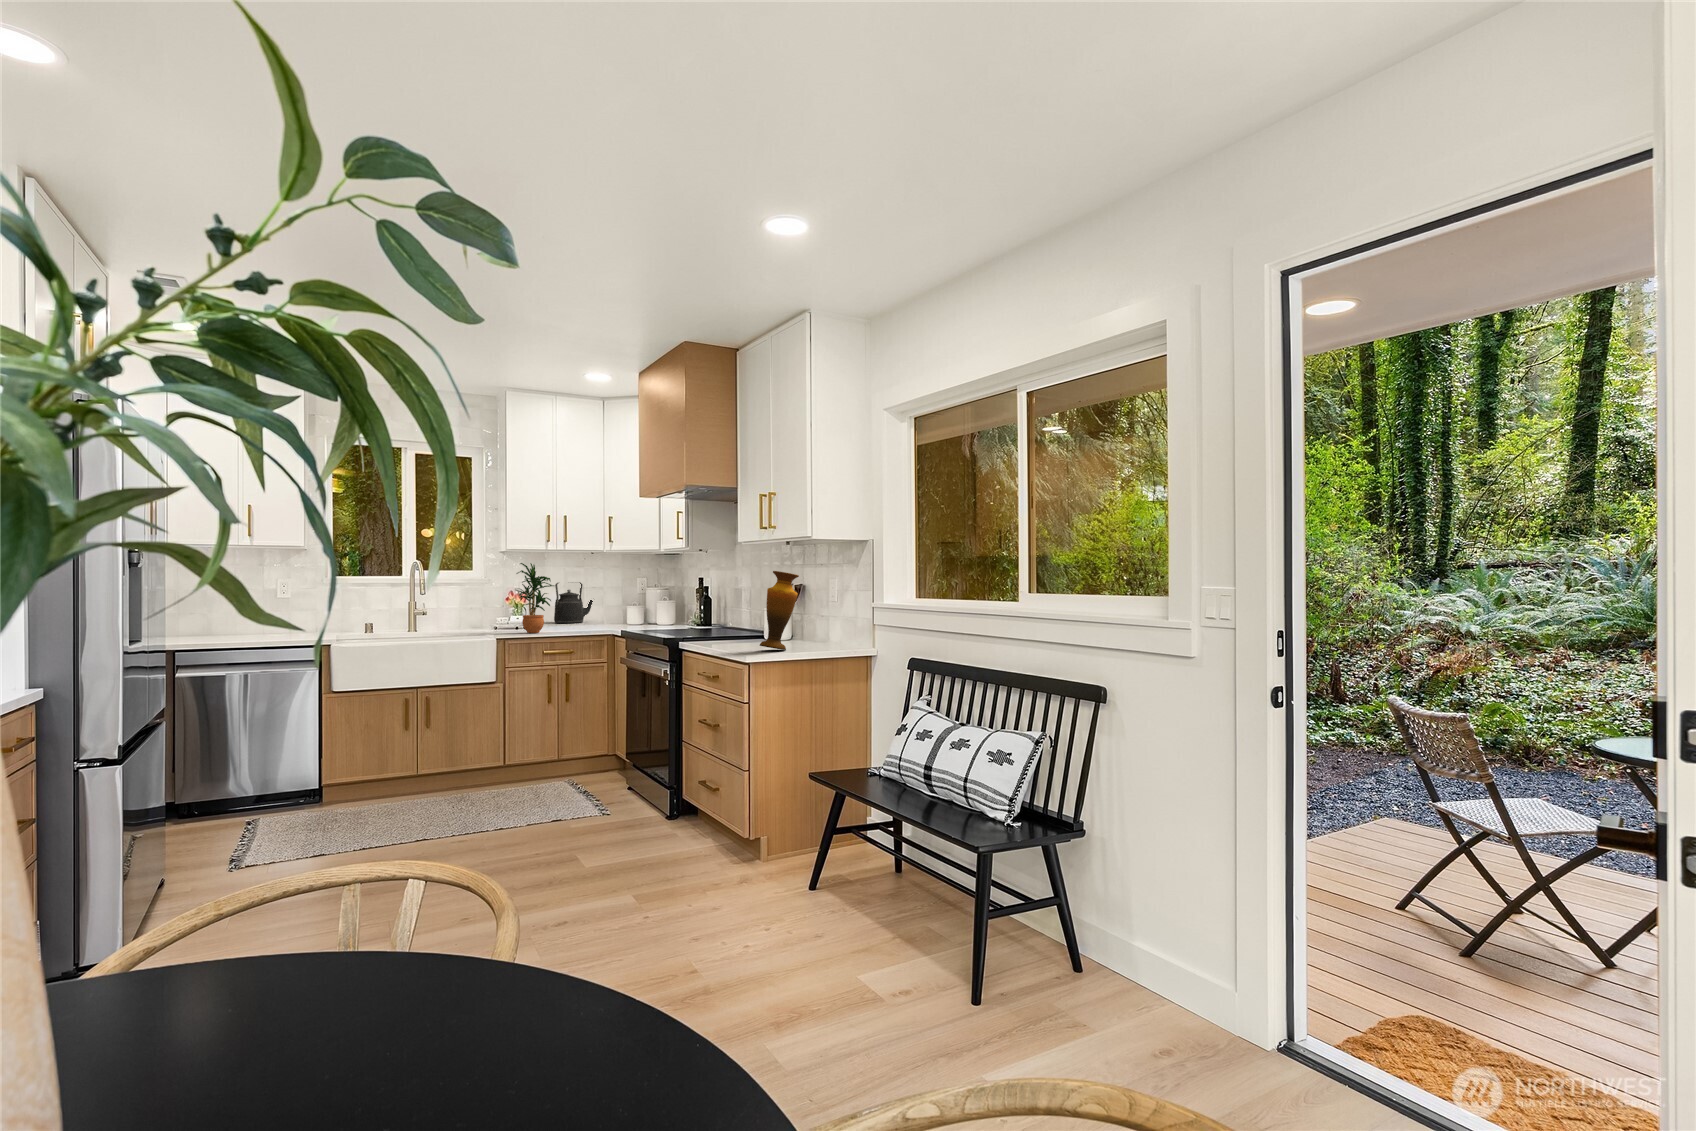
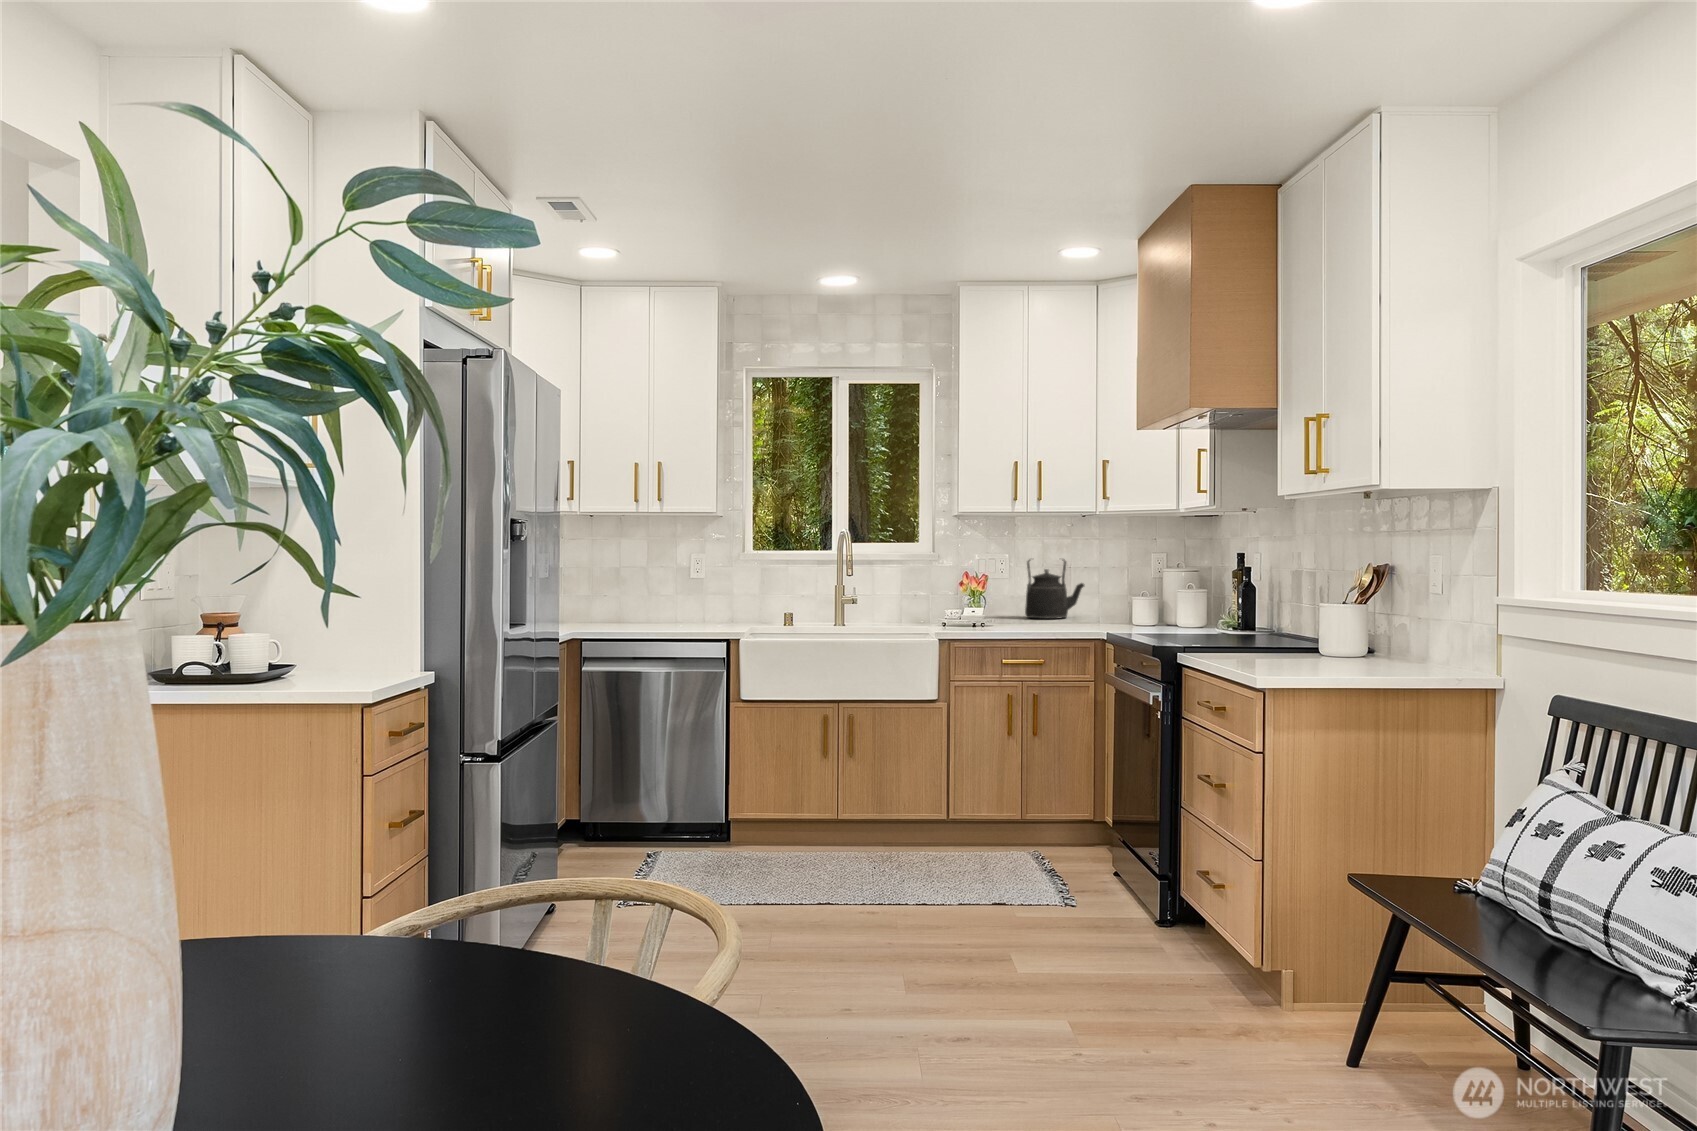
potted plant: present [516,563,554,633] -> none [959,531,1020,632]
vase: present [760,571,799,650] -> none [1296,548,1364,676]

